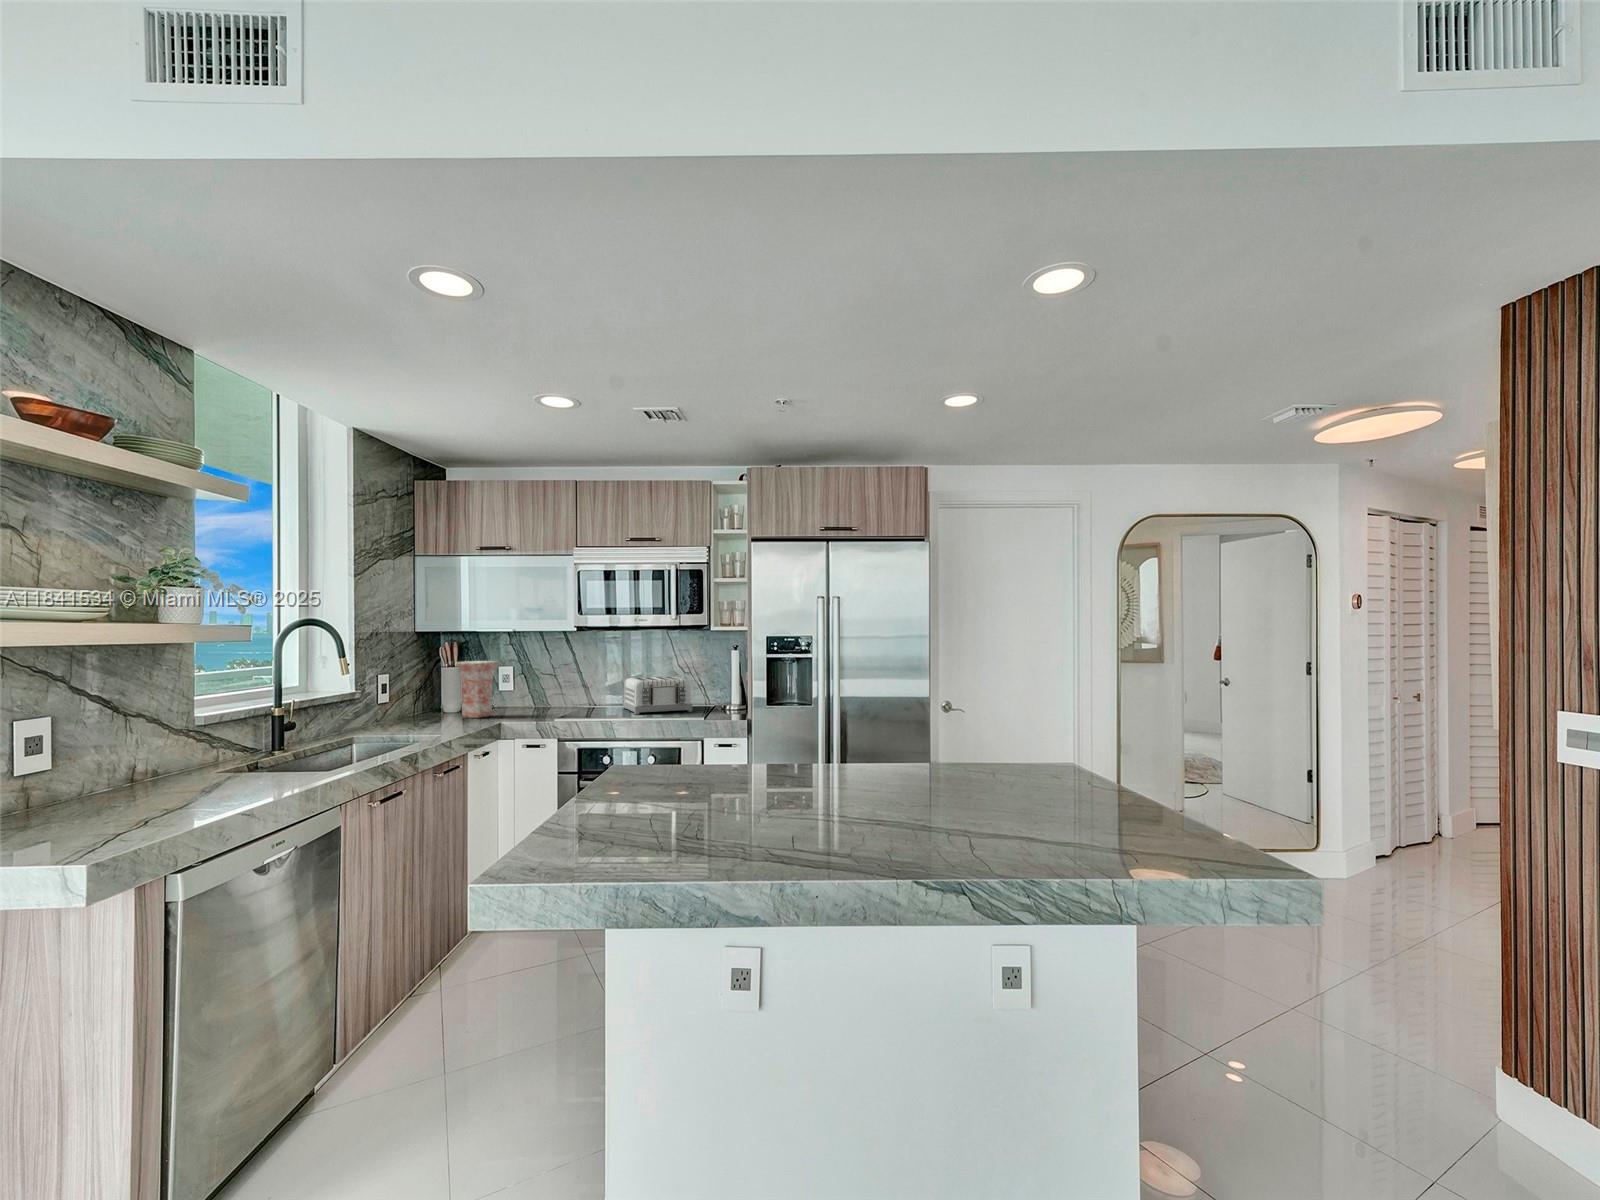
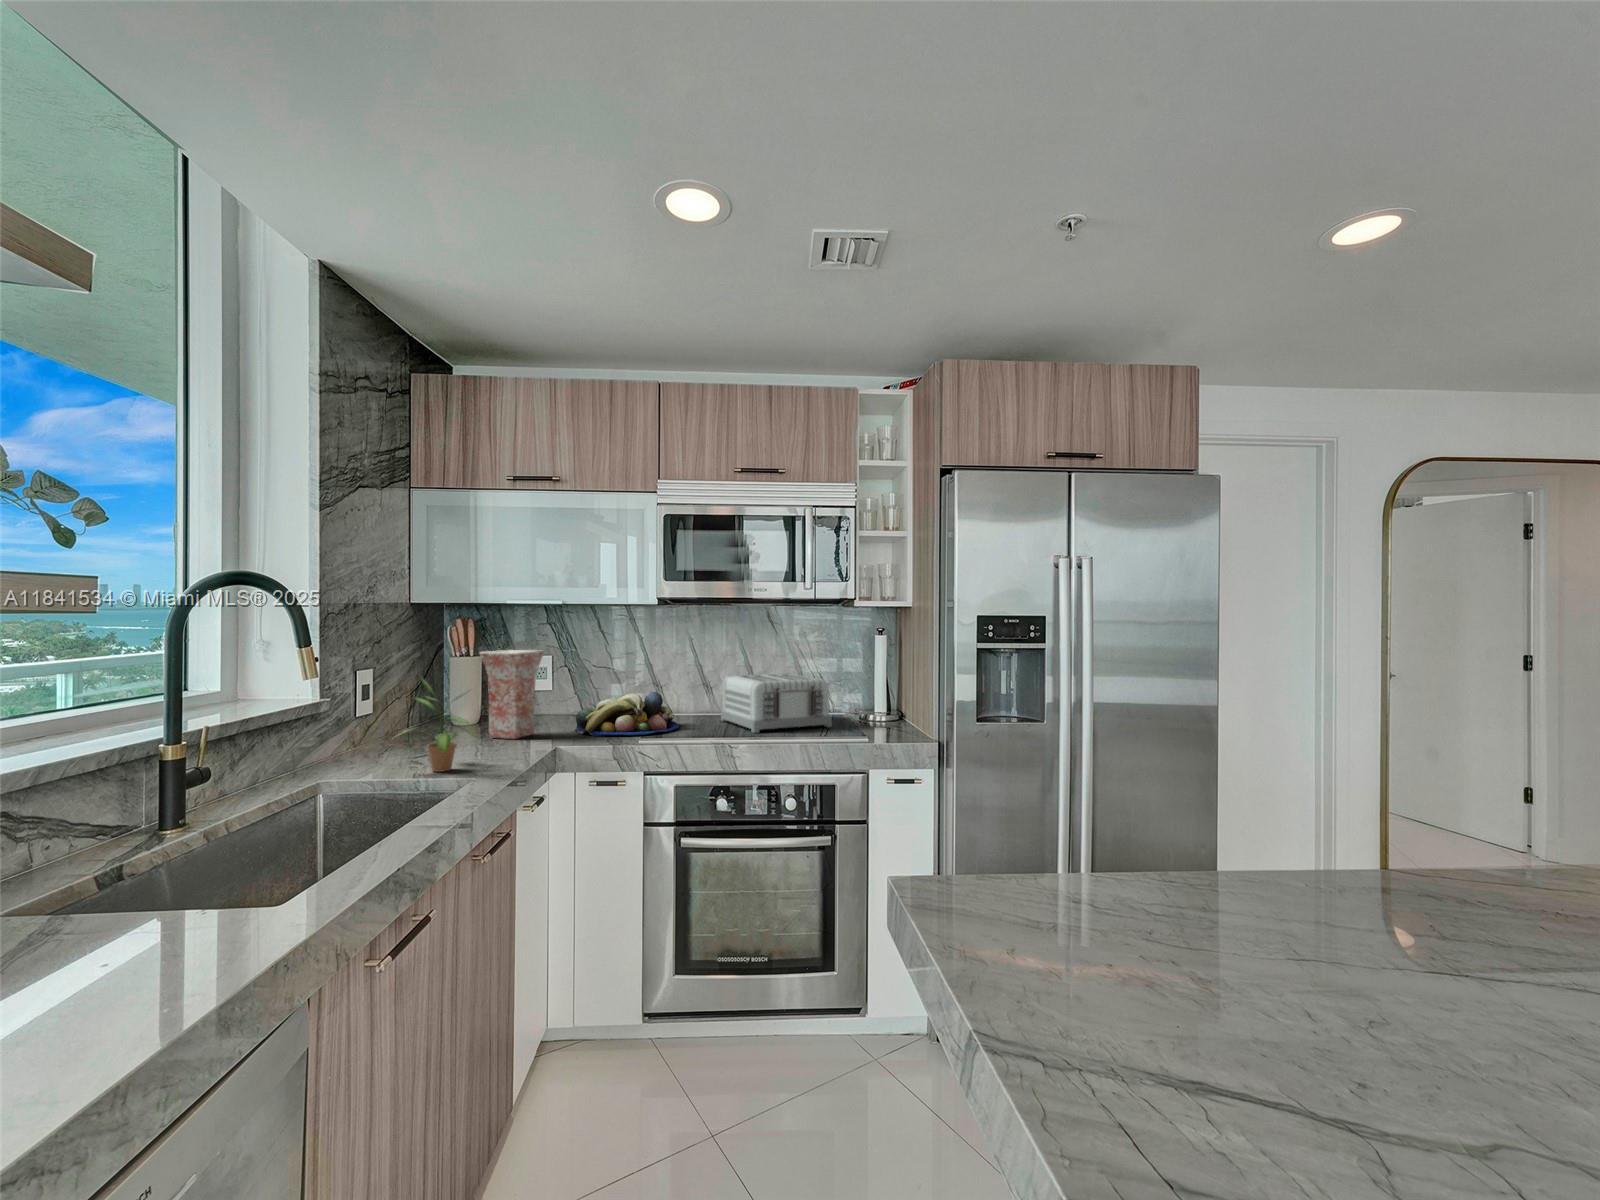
potted plant: none [393,674,448,732] -> present [403,676,477,772]
fruit bowl: none [520,689,591,716] -> present [575,692,679,736]

